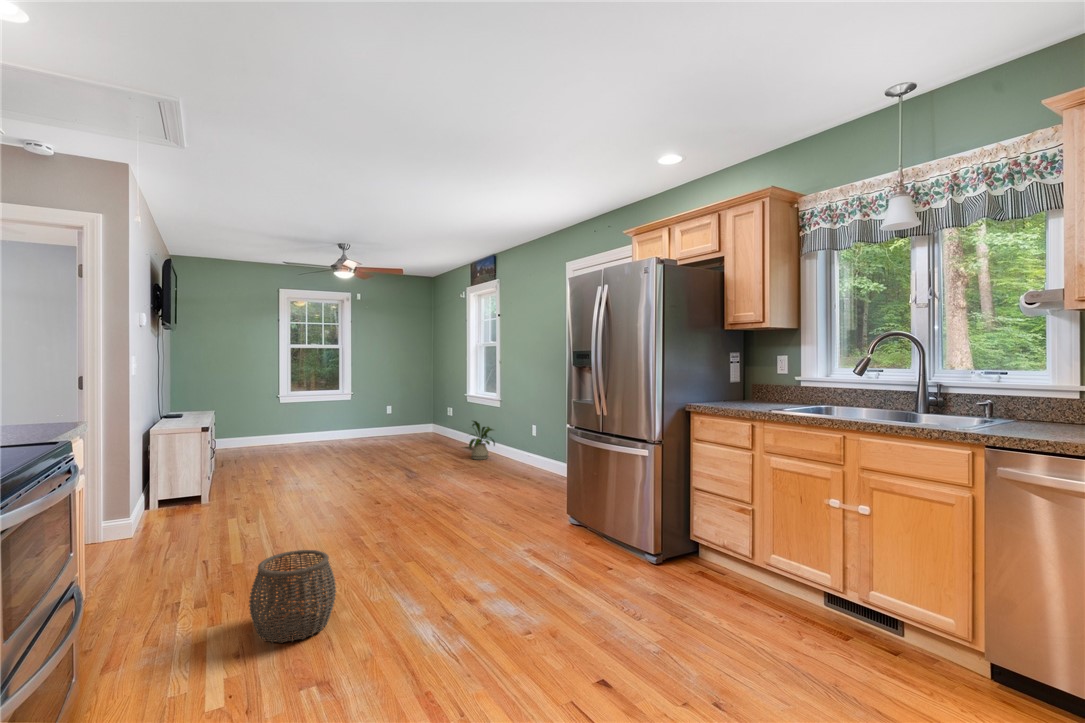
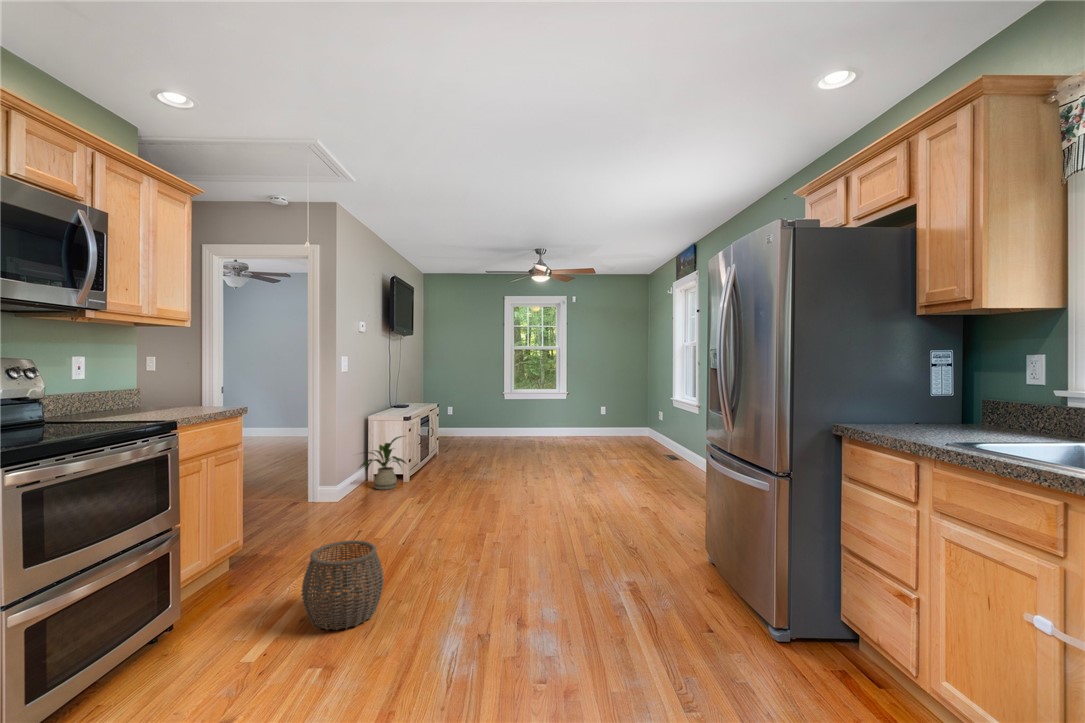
house plant: present [469,421,495,460] -> present [360,436,406,490]

